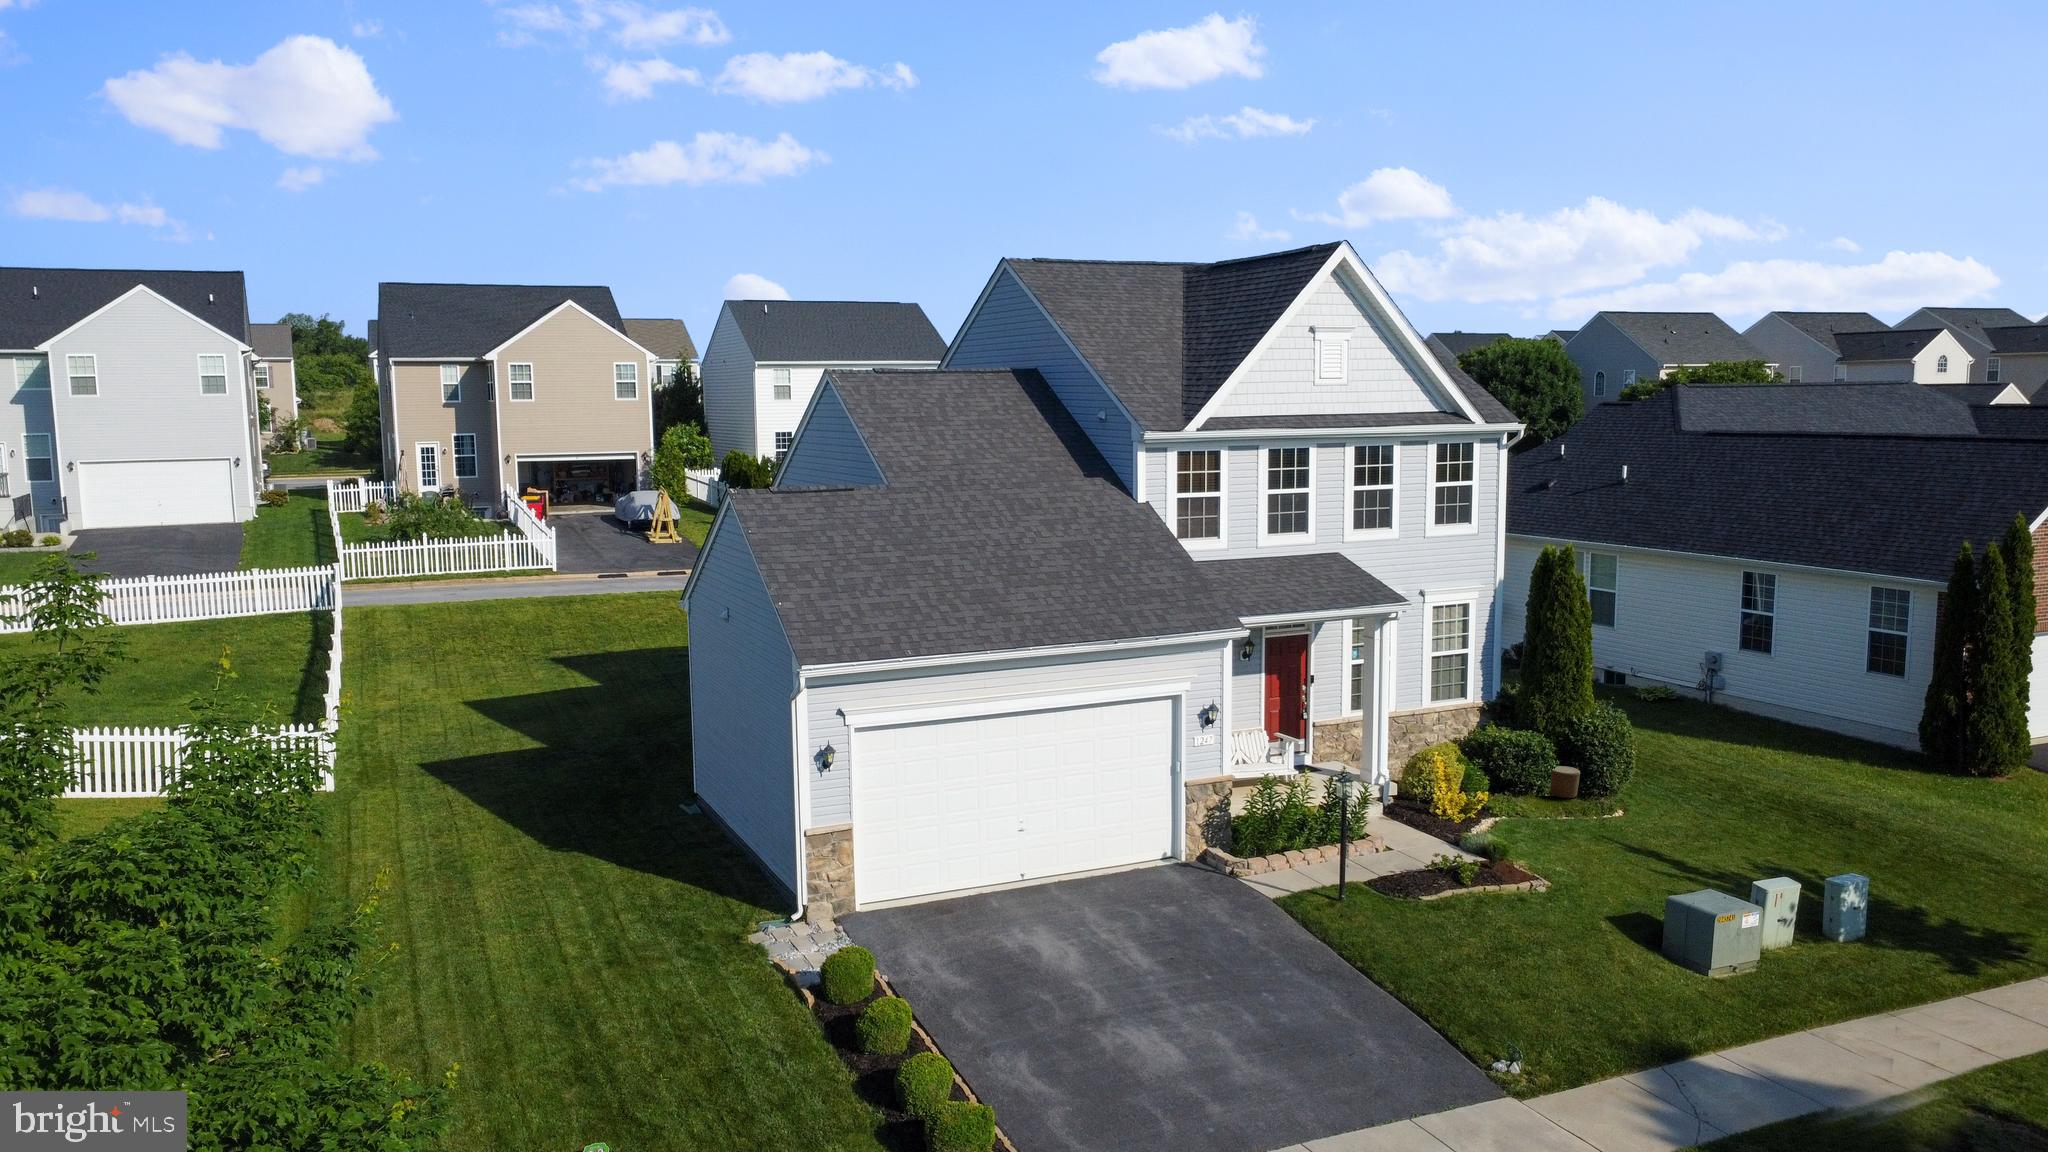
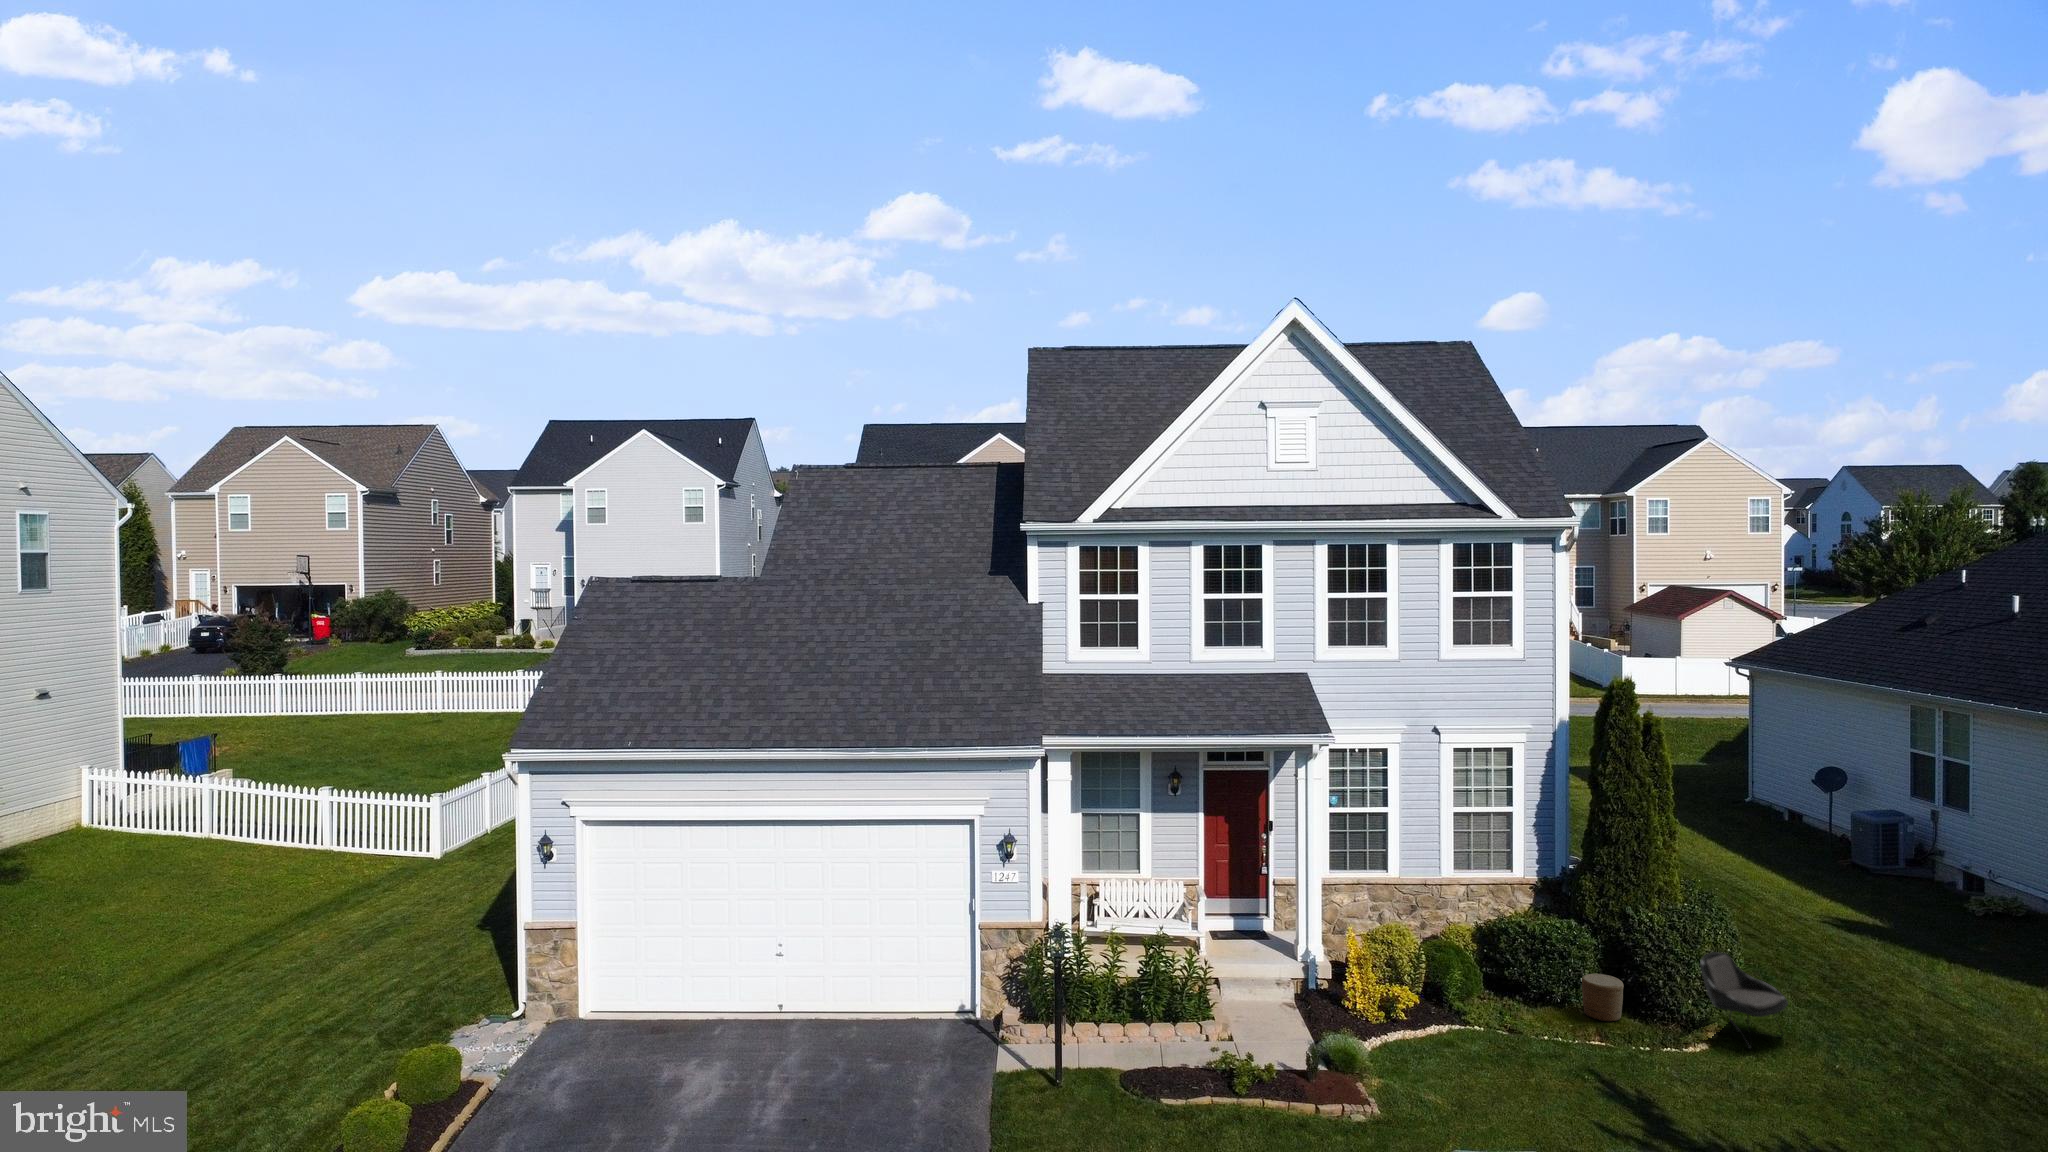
lounge chair: none [1625,741,1678,803] -> present [1698,952,1788,1049]

